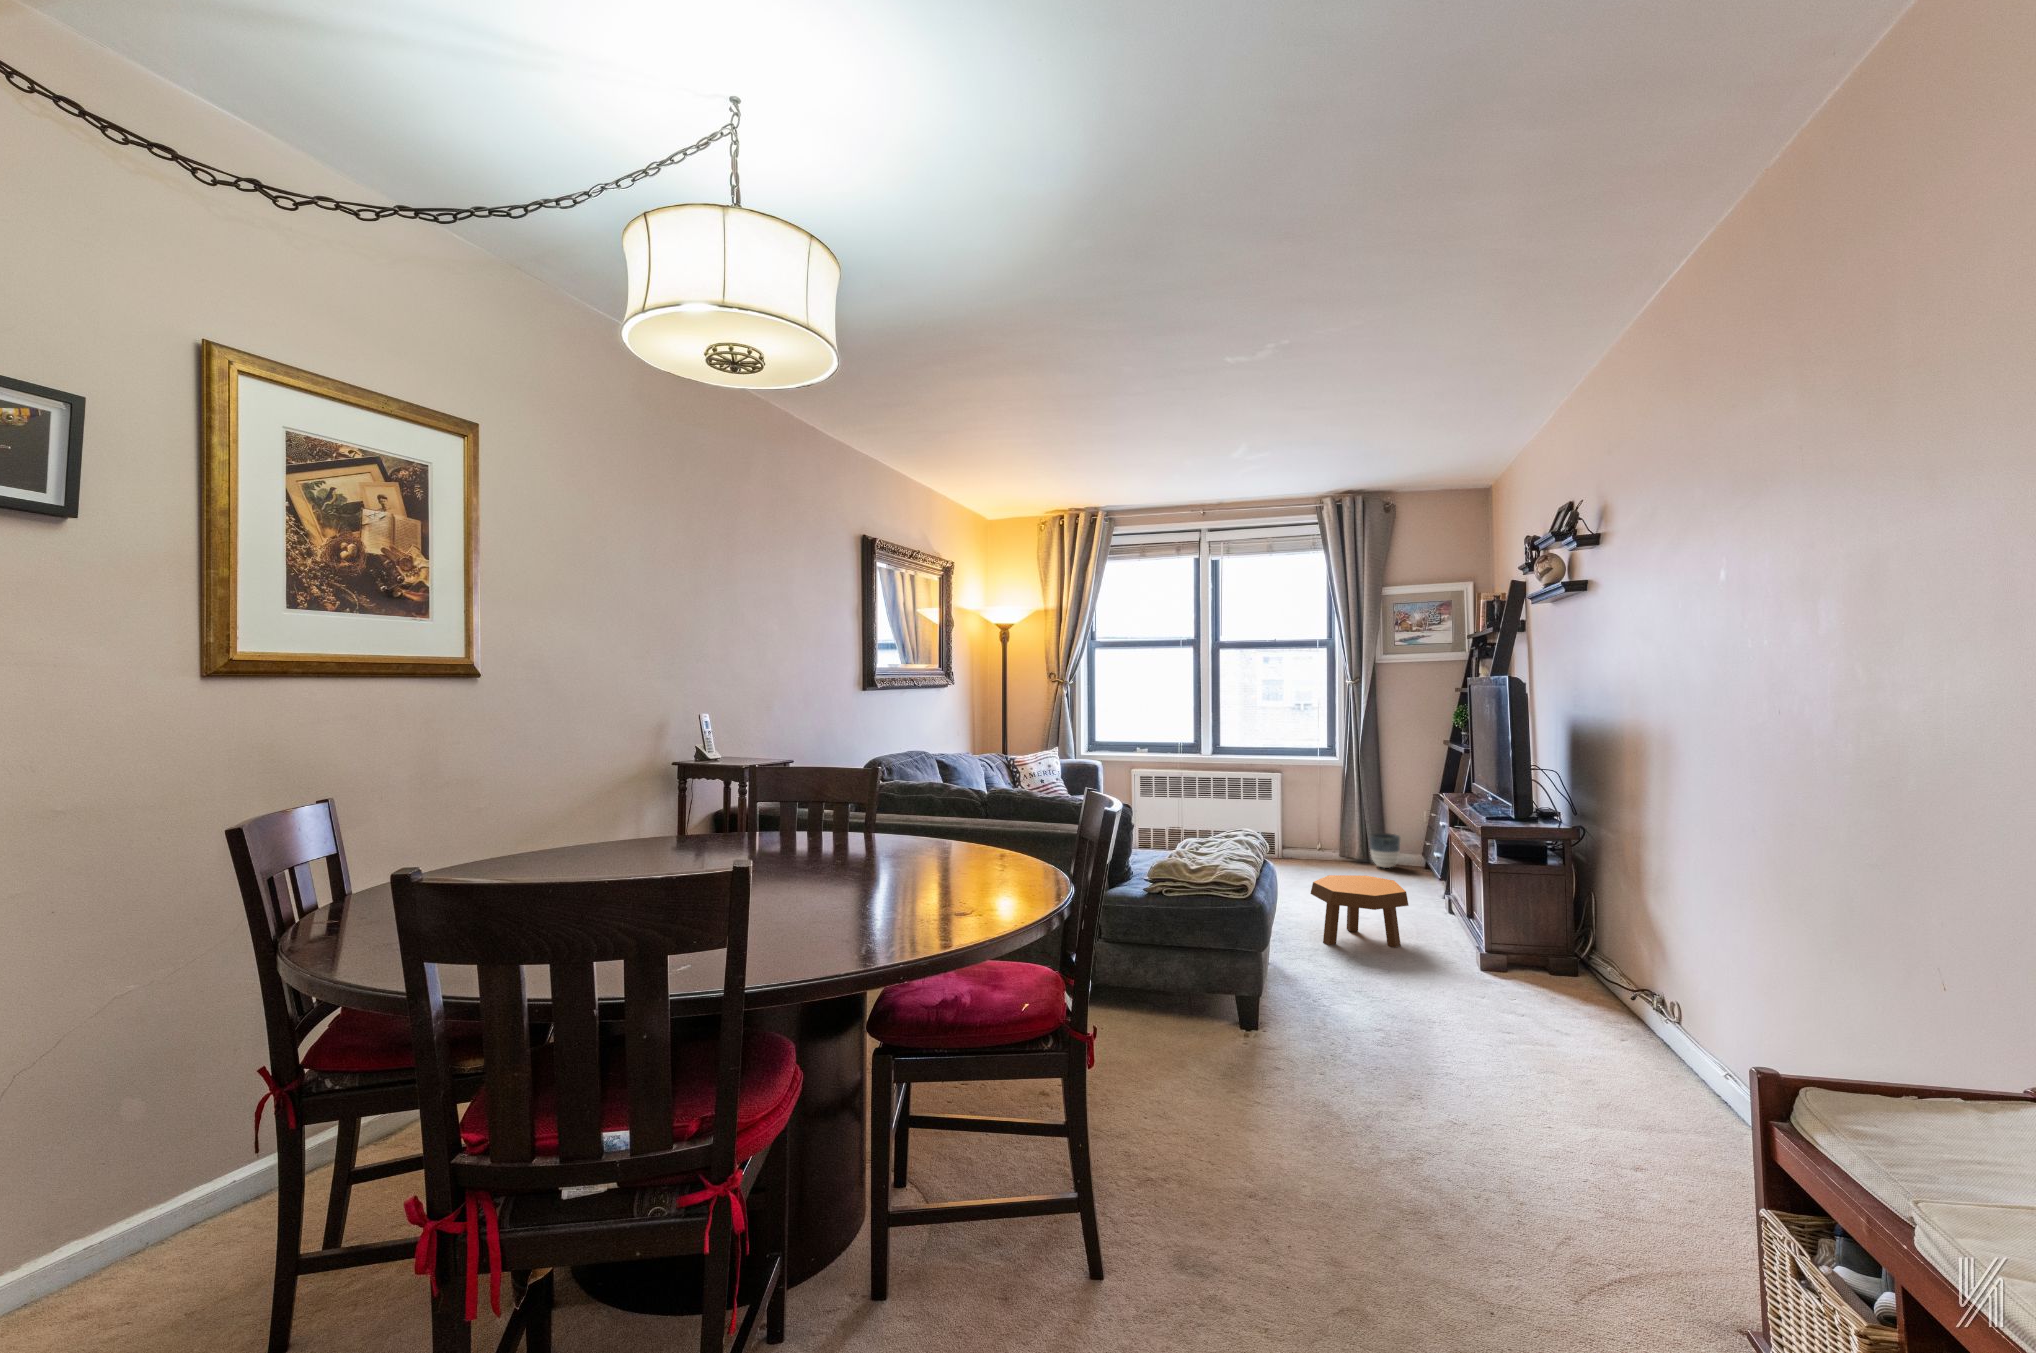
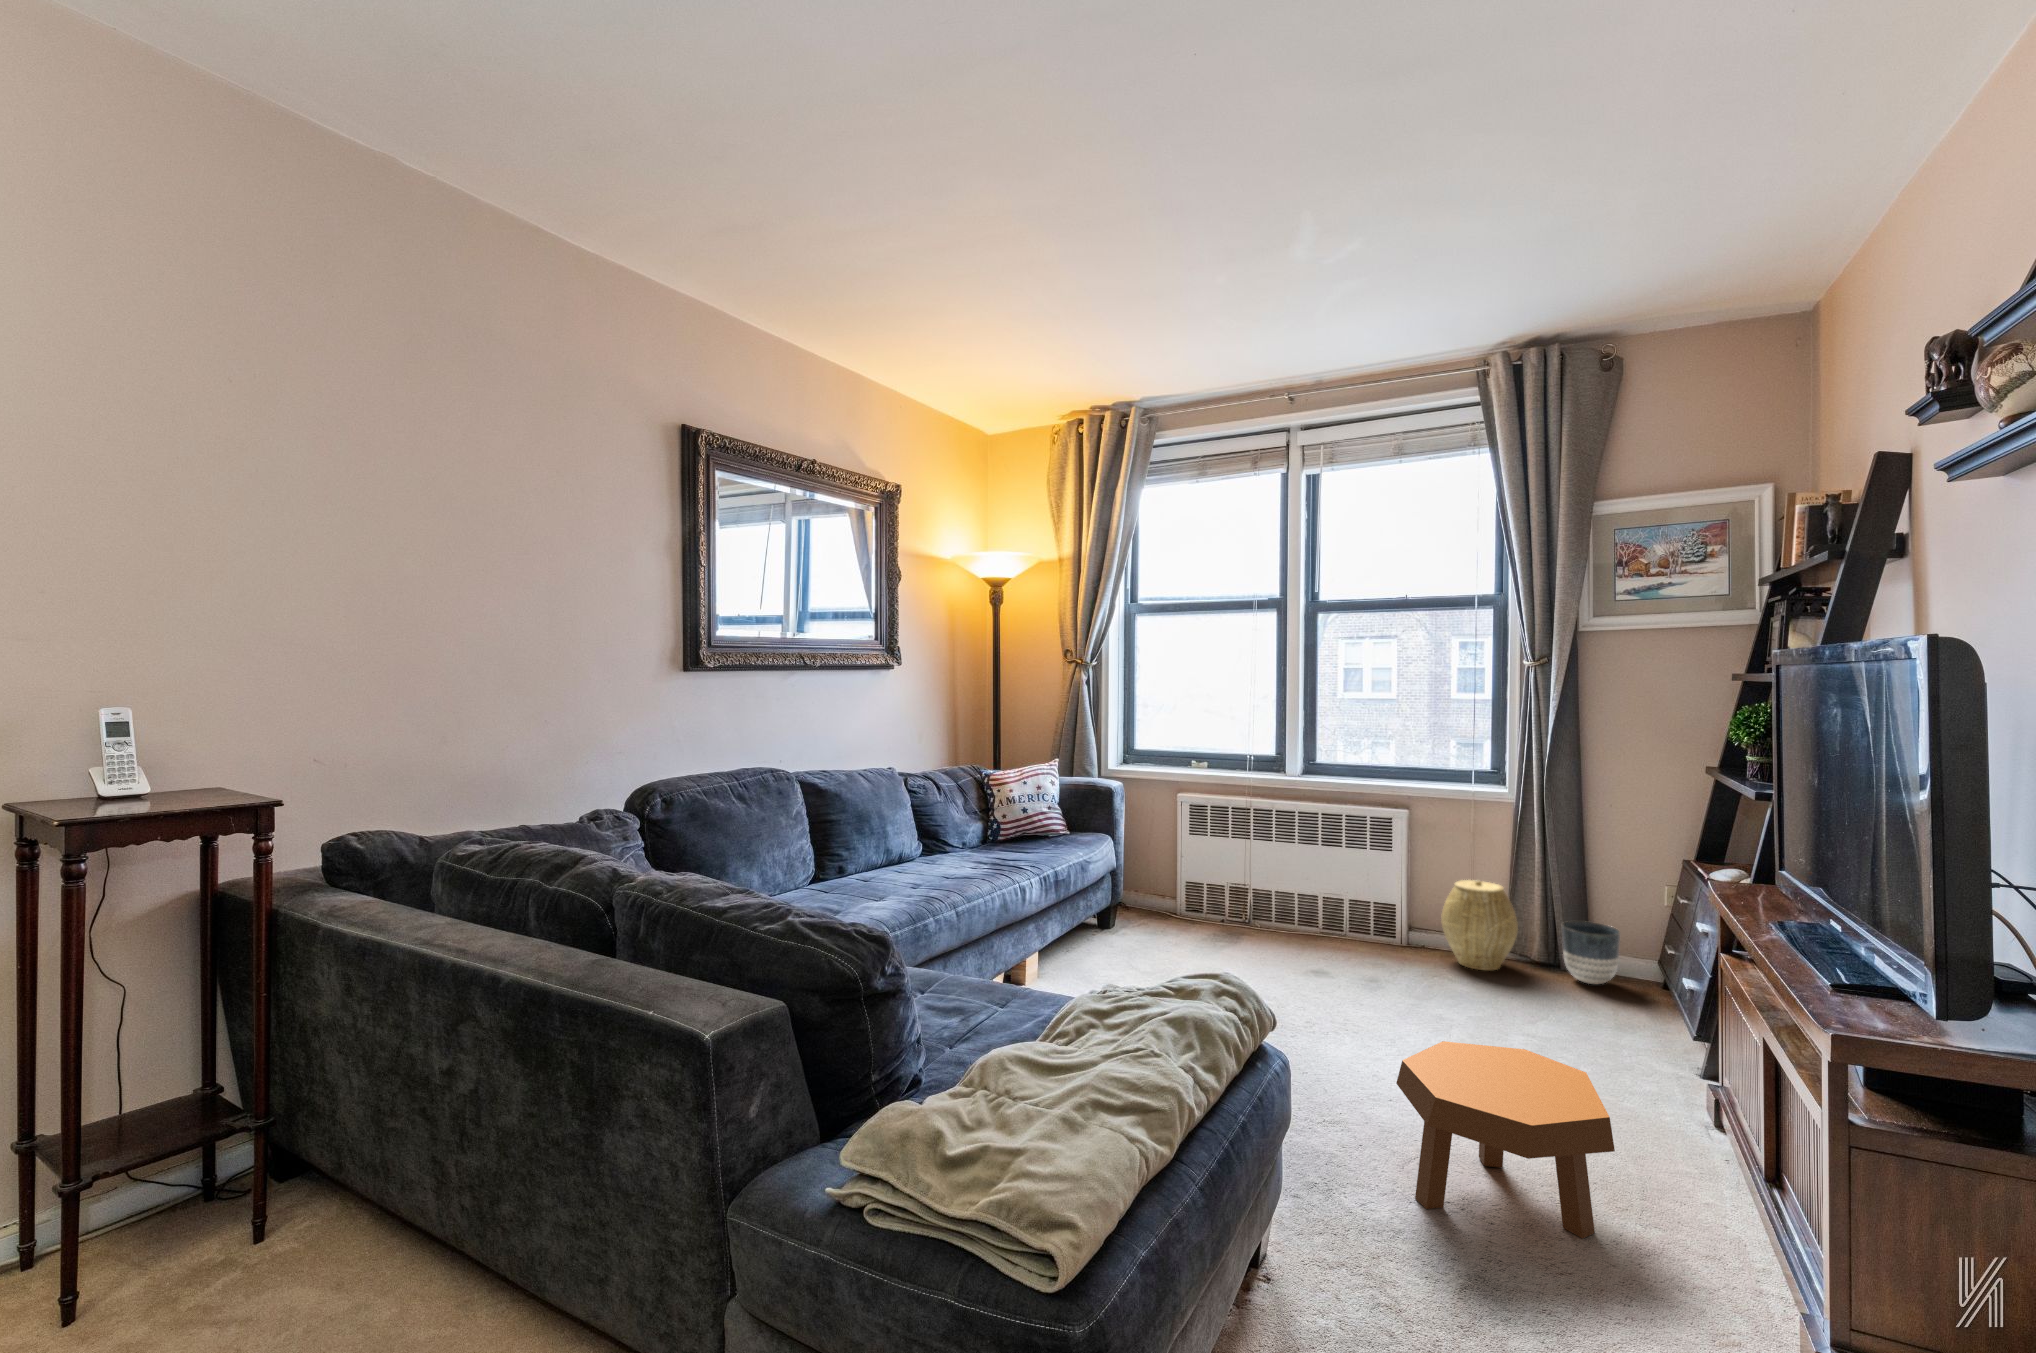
woven basket: none [1302,813,1345,865] -> present [1442,880,1518,970]

